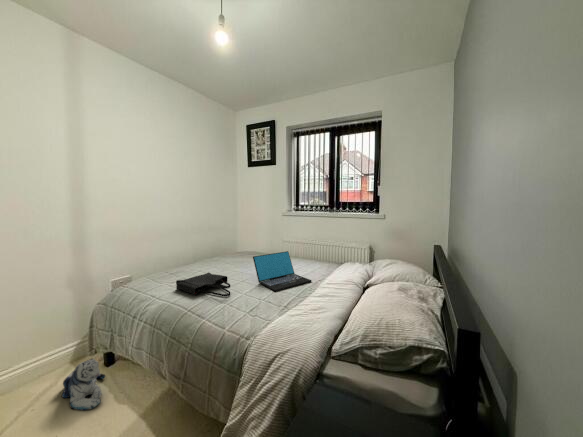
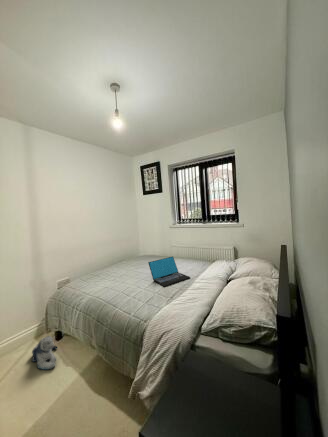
tote bag: present [176,272,230,296] -> none [98,275,134,292]

